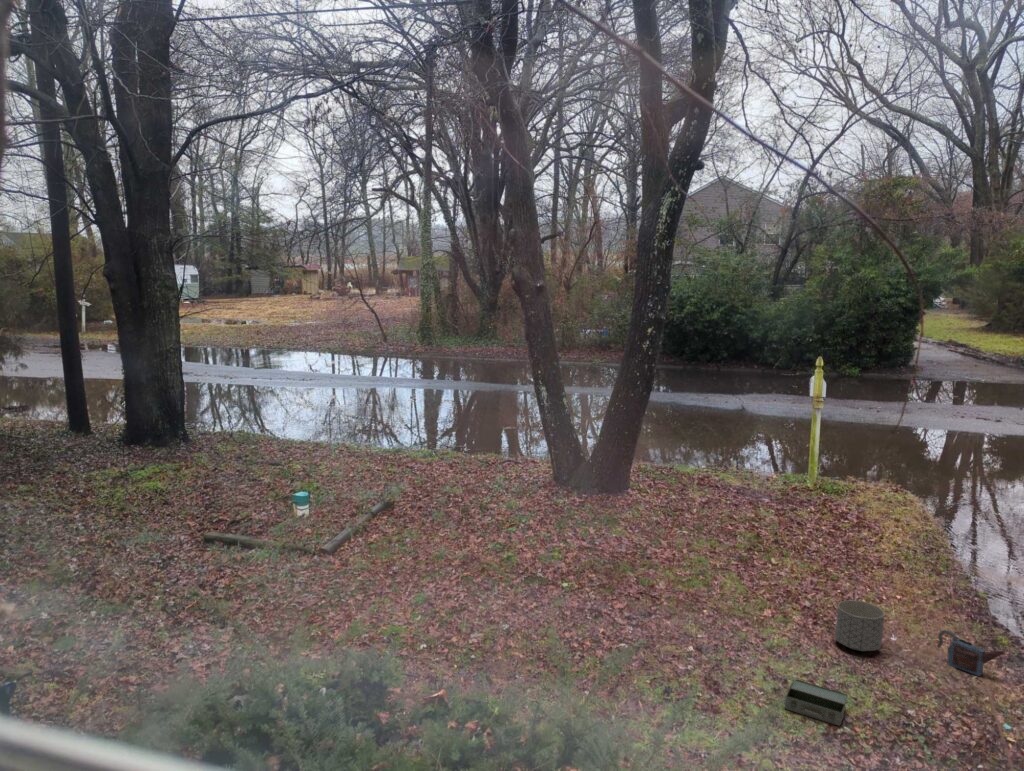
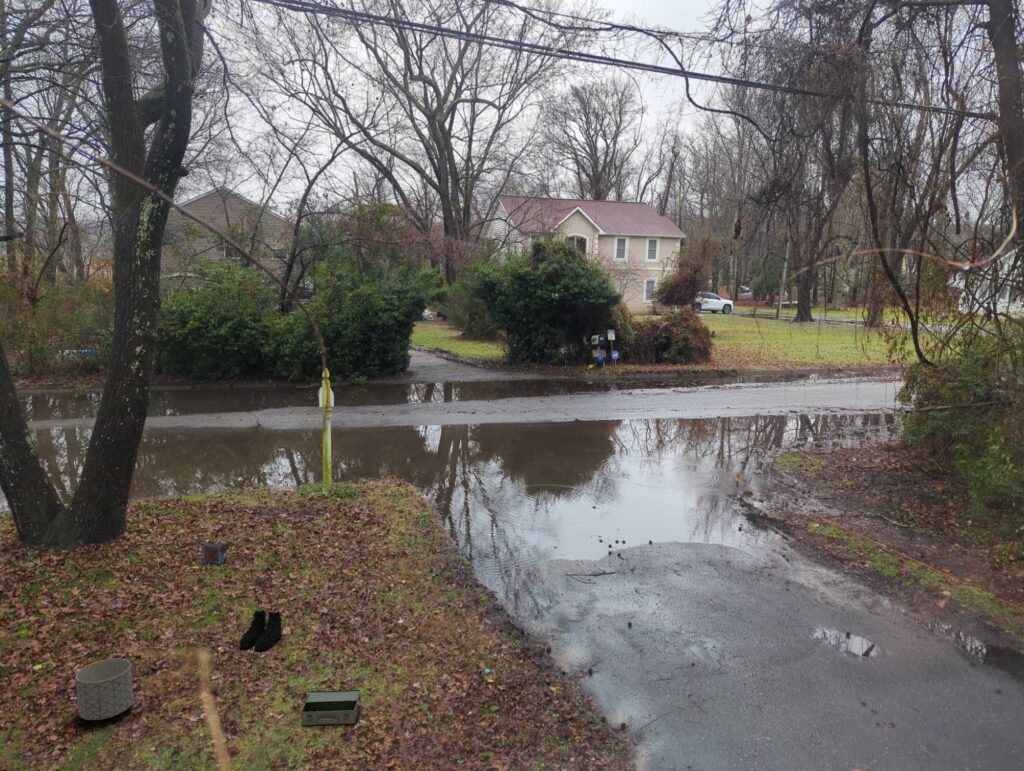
boots: none [724,586,766,626] -> present [240,610,282,650]
planter: present [835,600,884,652] -> present [76,658,133,720]
watering can: present [937,630,1005,676] -> present [196,538,232,564]

